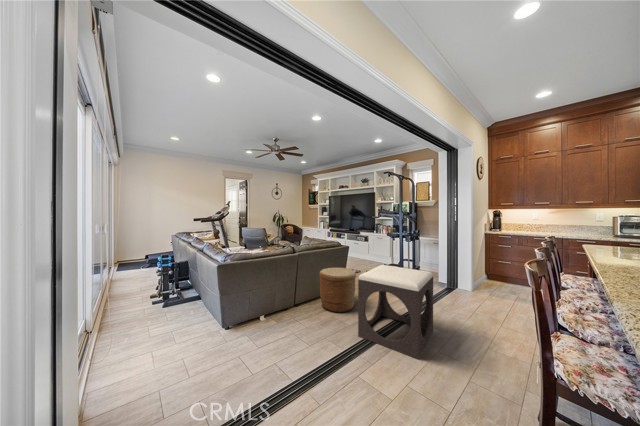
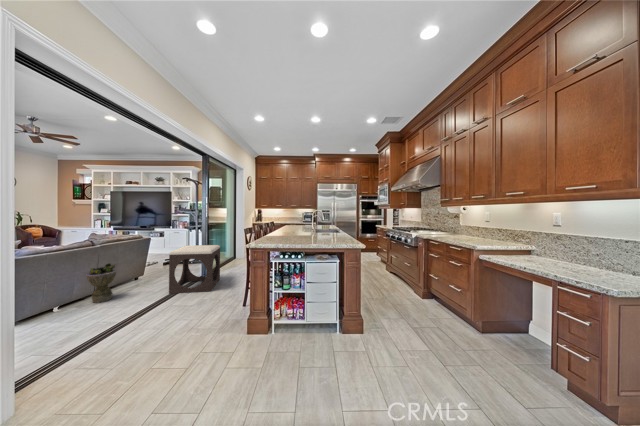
woven basket: present [319,268,356,313] -> none [124,254,162,289]
planter: none [283,276,308,322] -> present [86,263,116,303]

